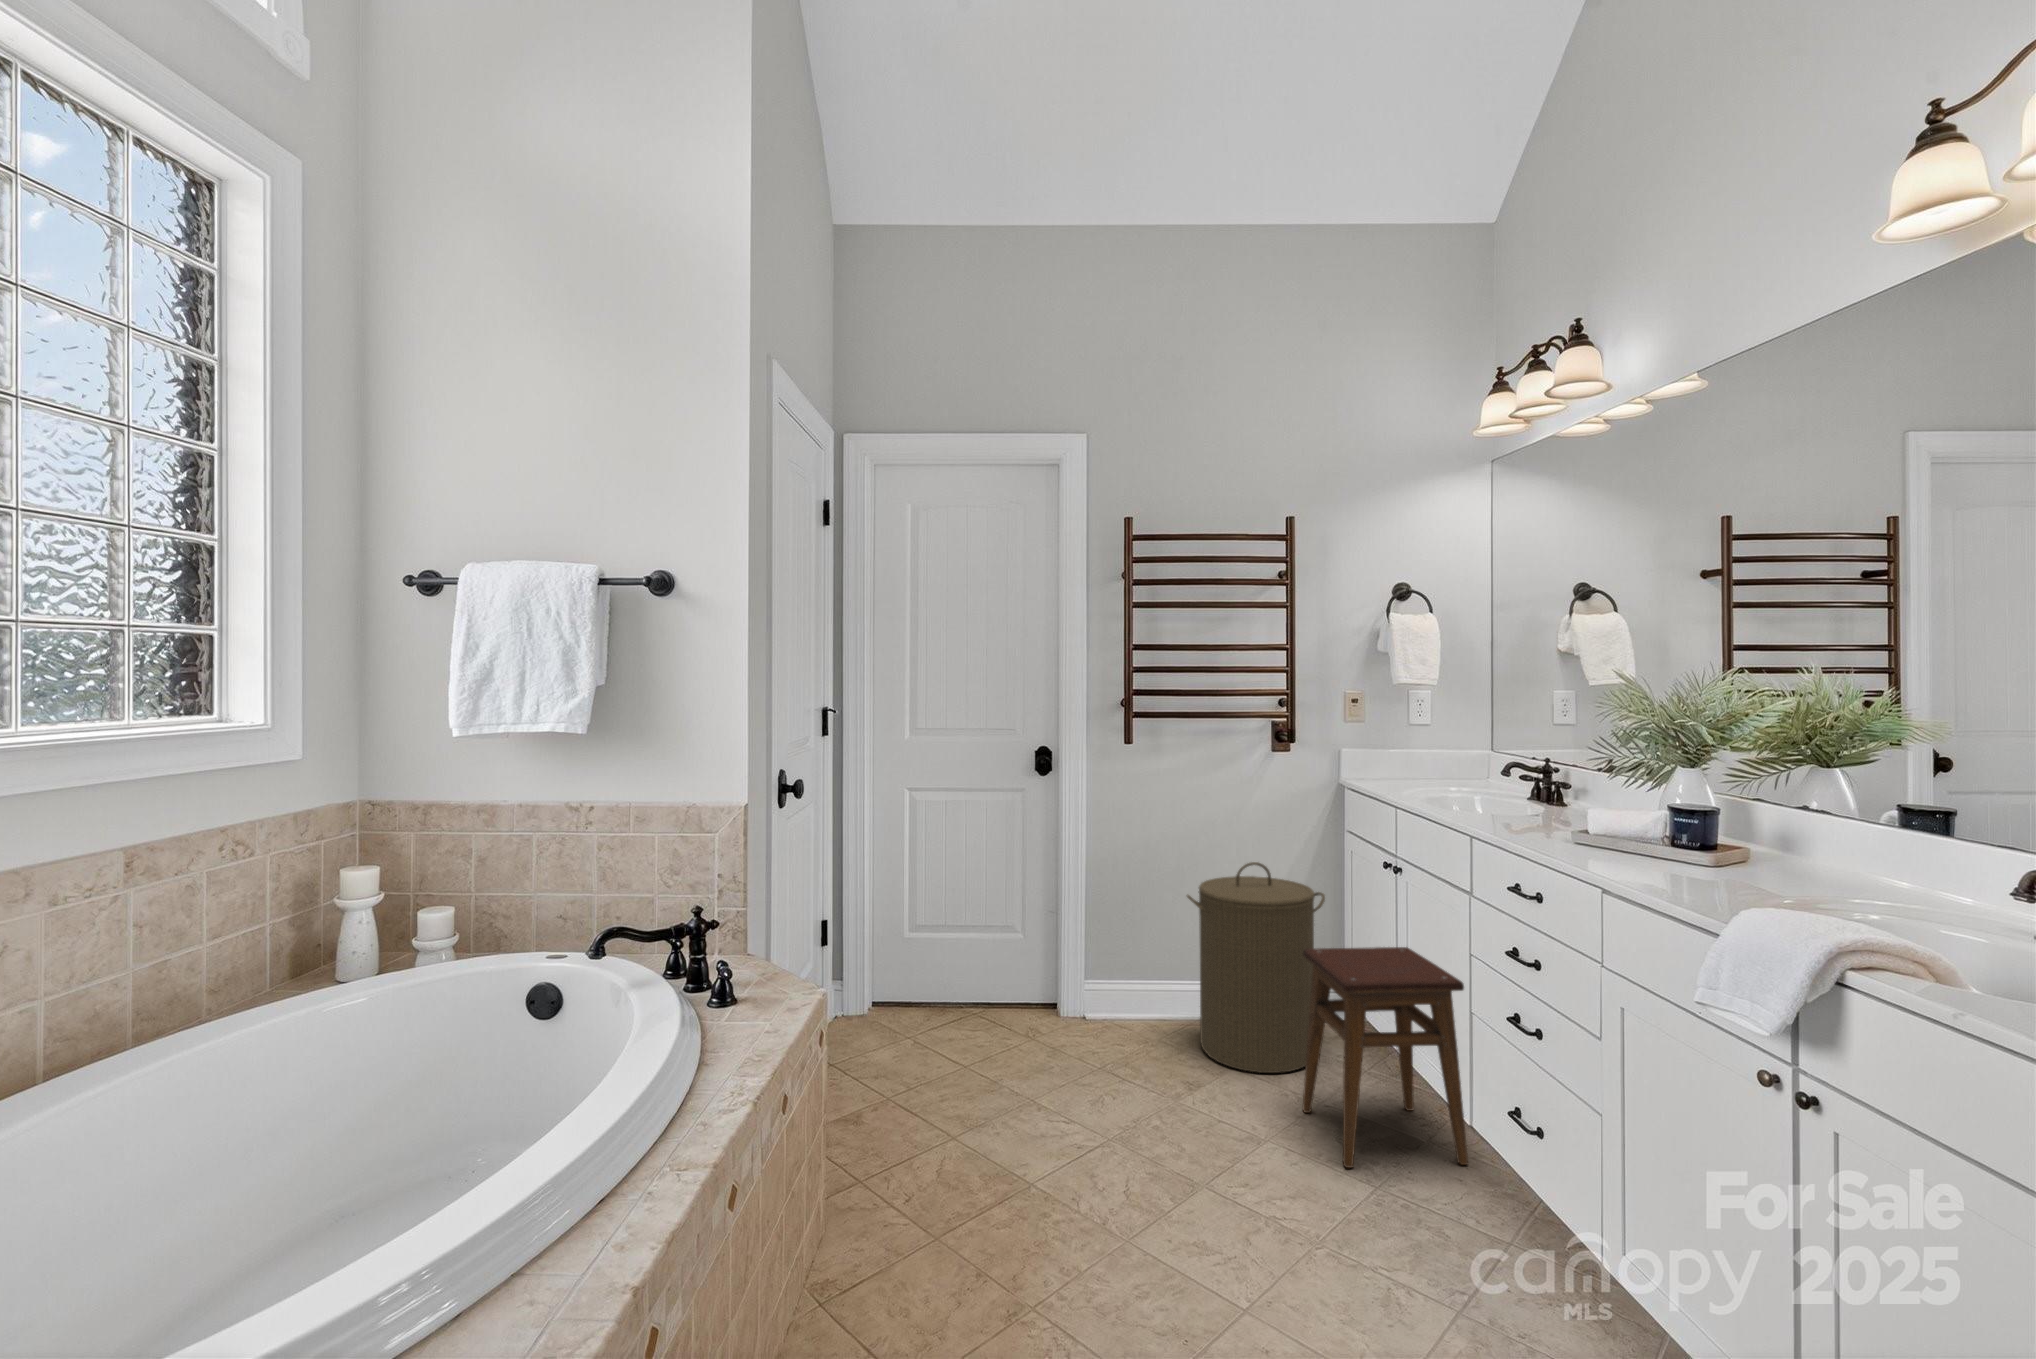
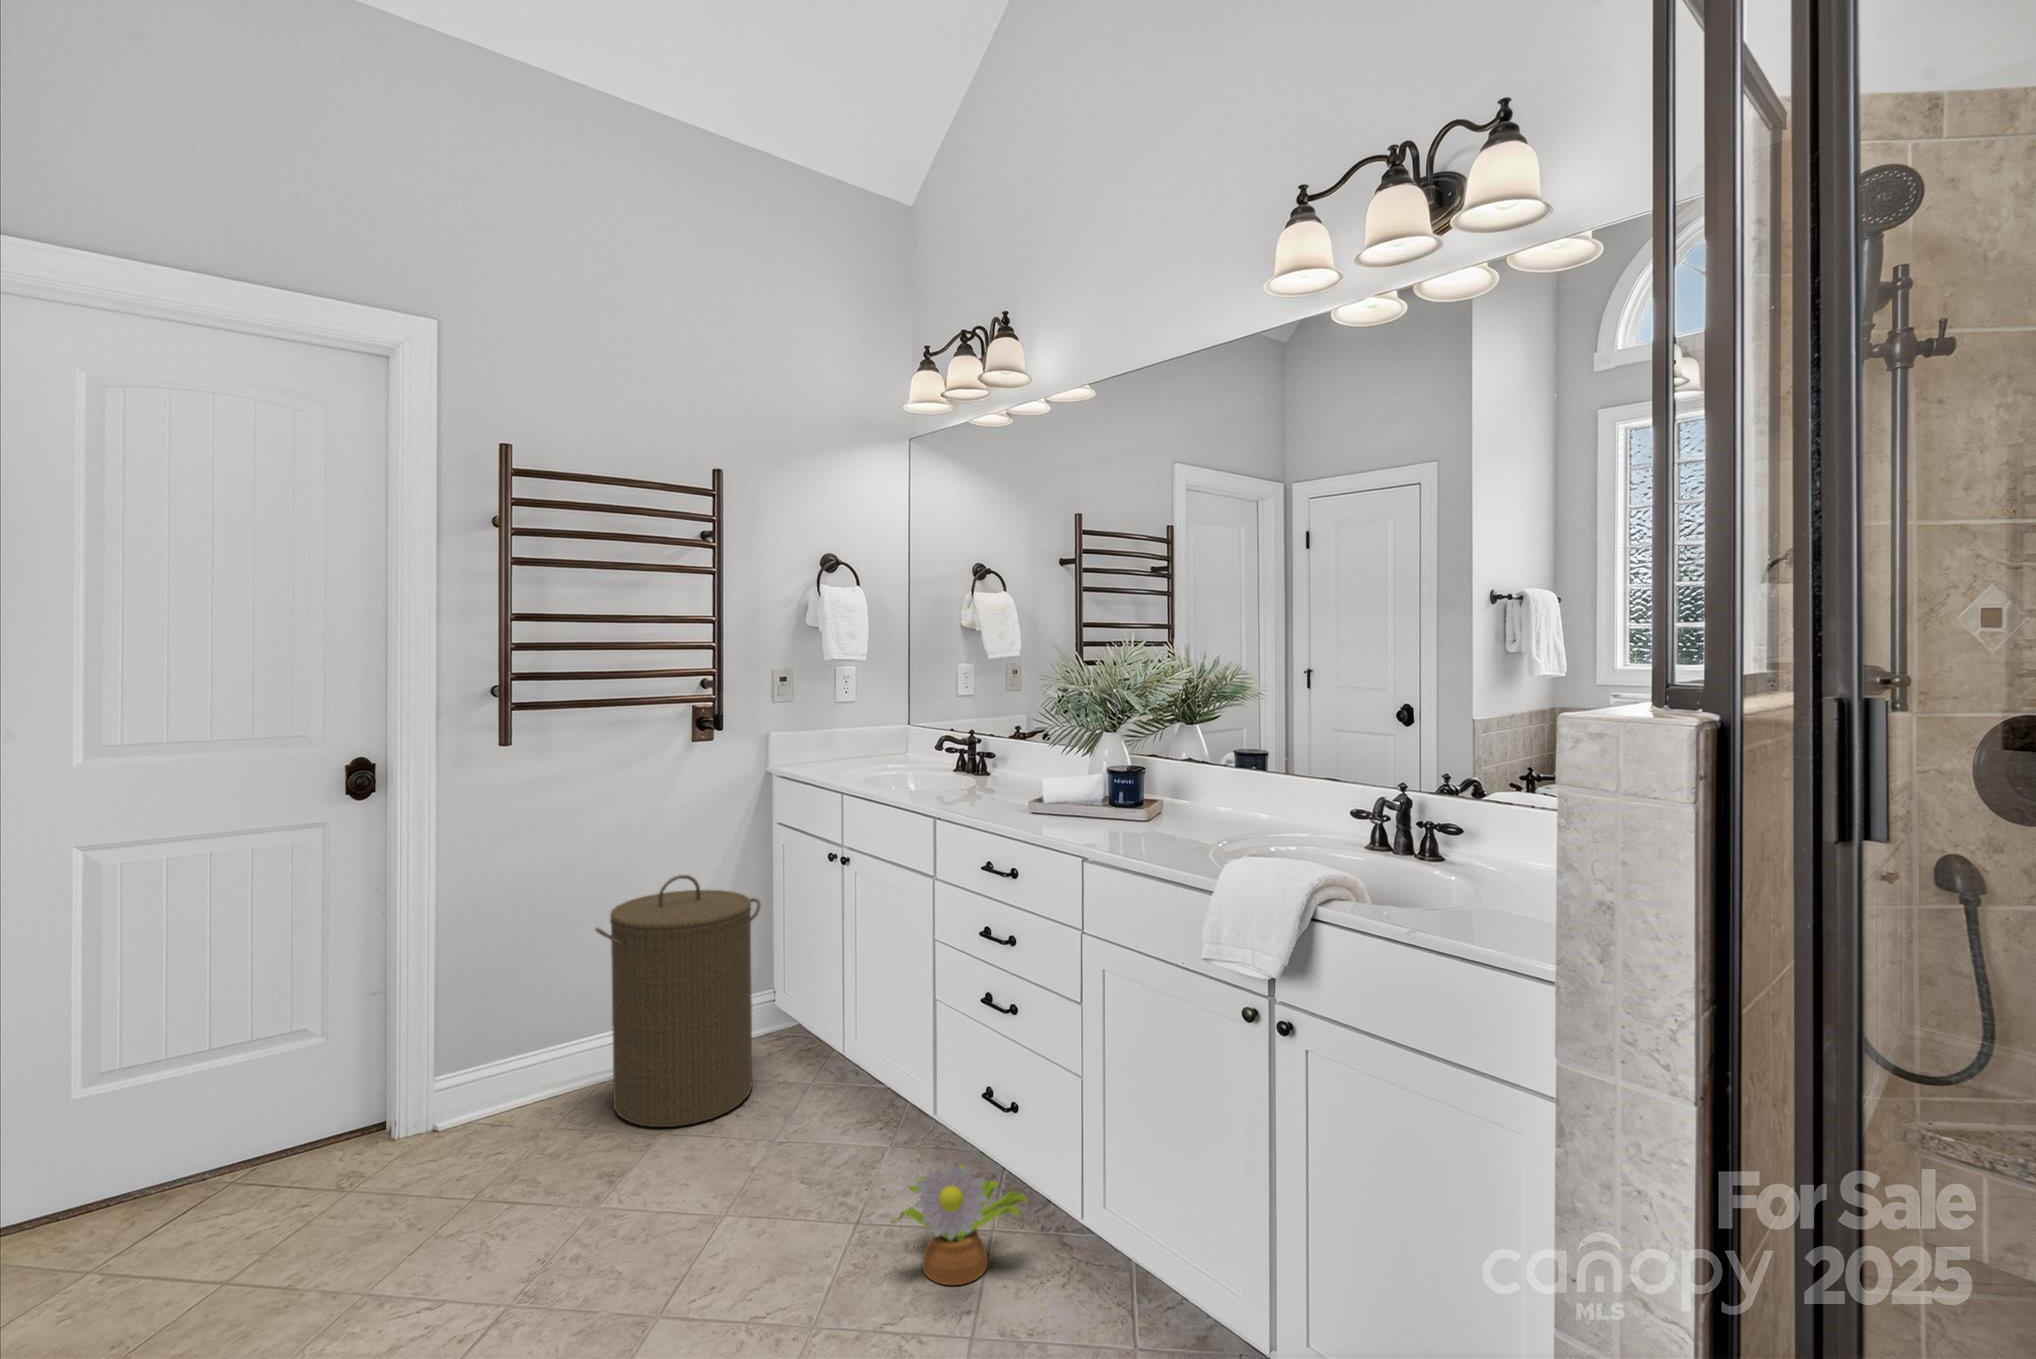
stool: present [1303,947,1468,1168] -> none [755,944,932,1205]
decorative plant: none [1394,1155,1545,1283] -> present [892,1161,1028,1285]

